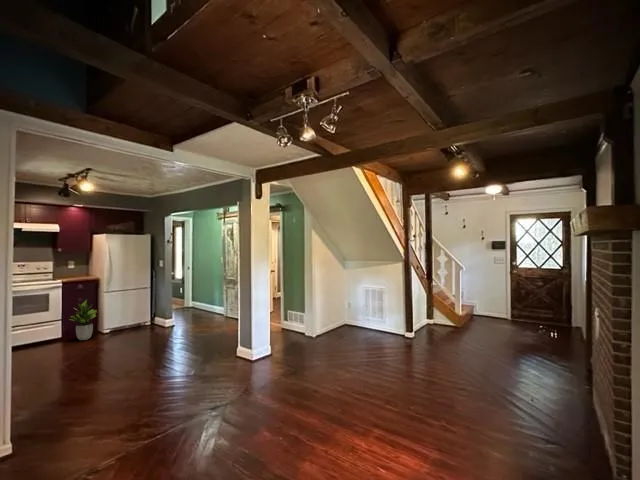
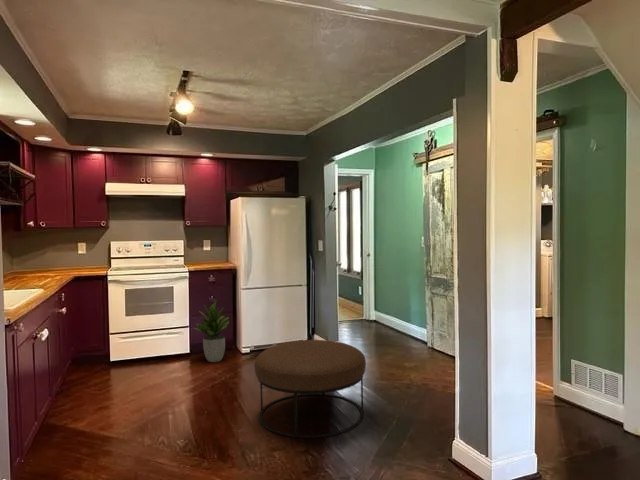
ottoman: none [129,315,193,364] -> present [255,340,366,438]

